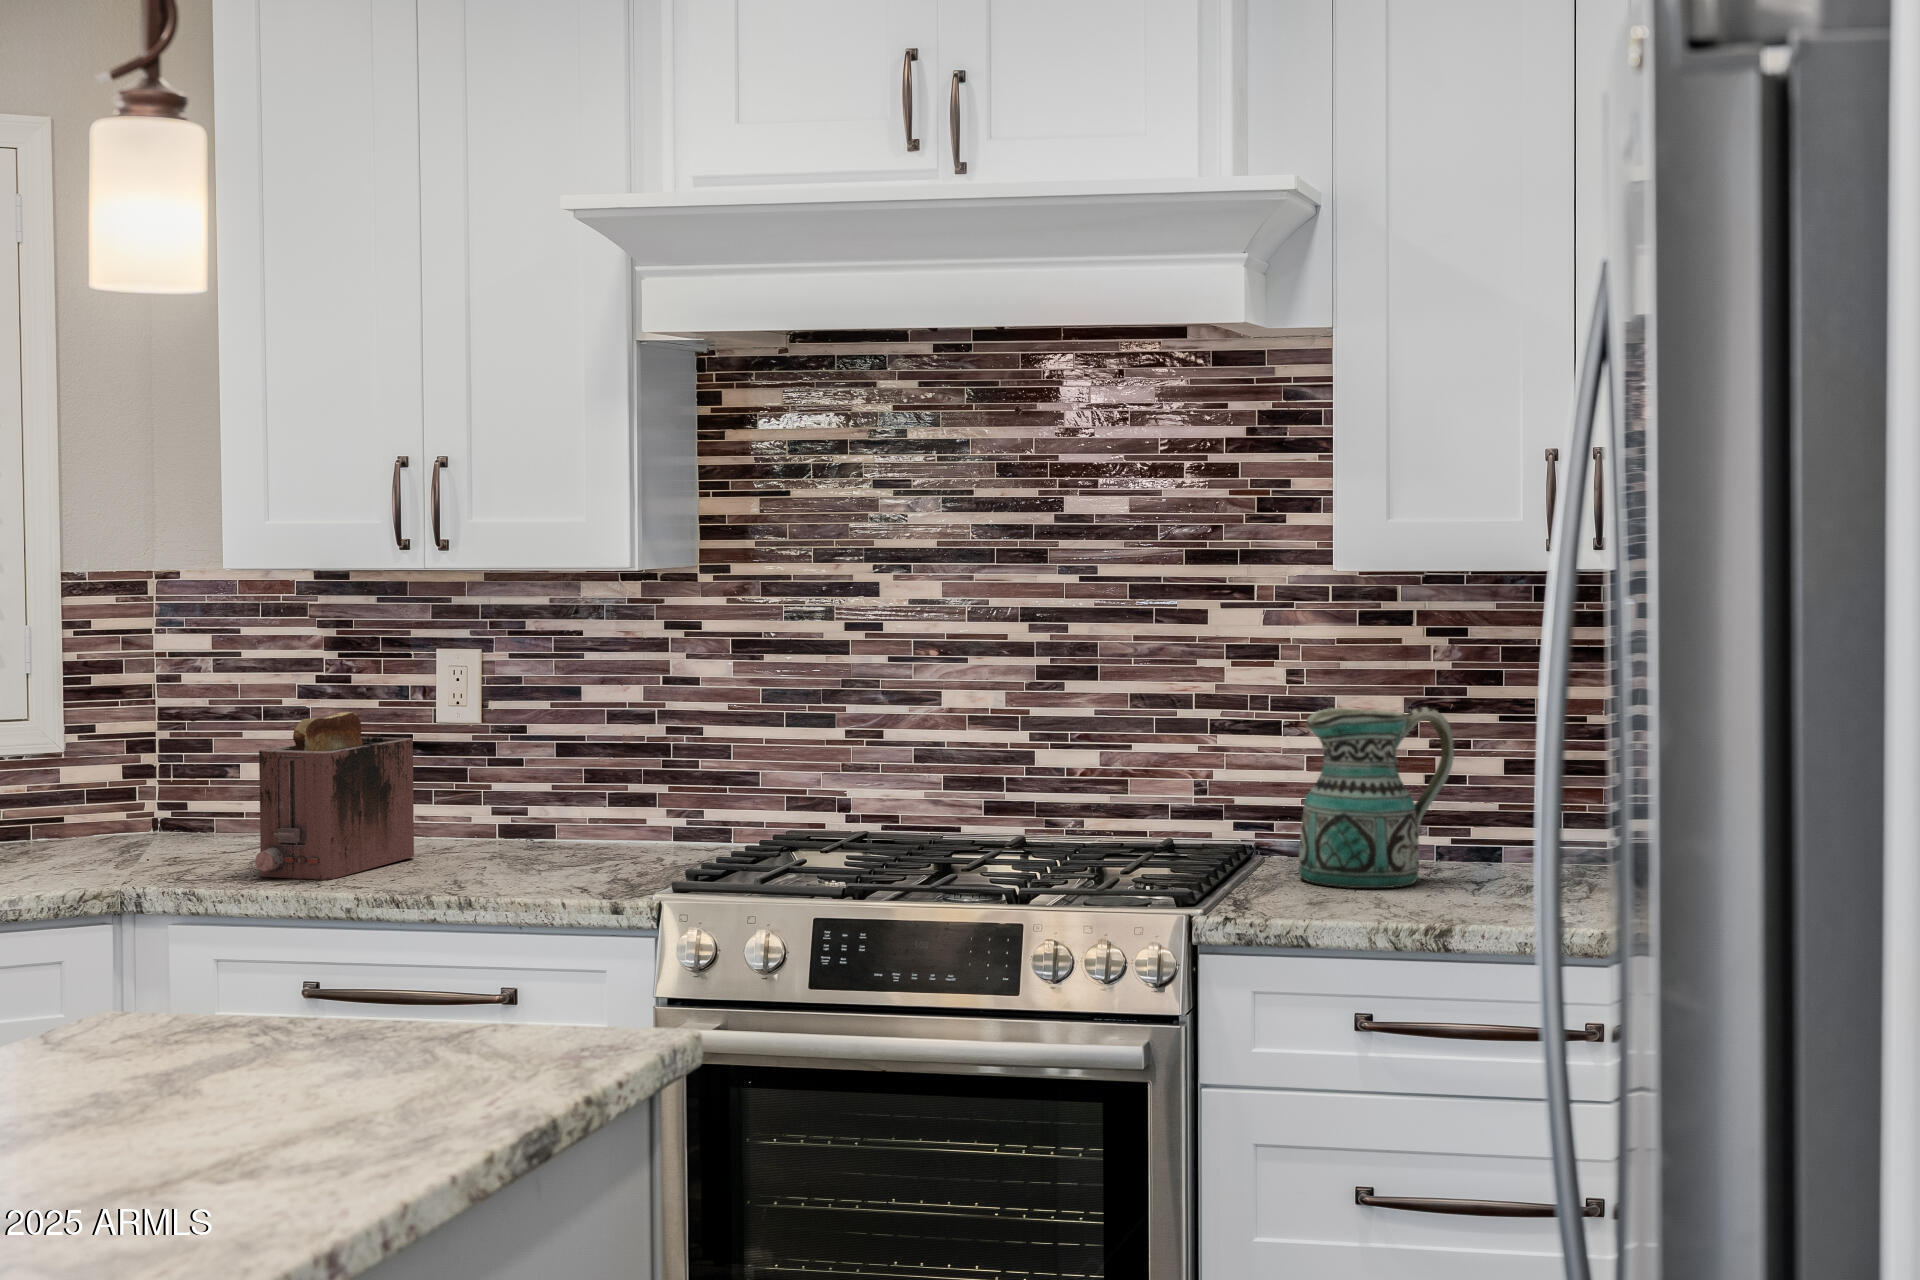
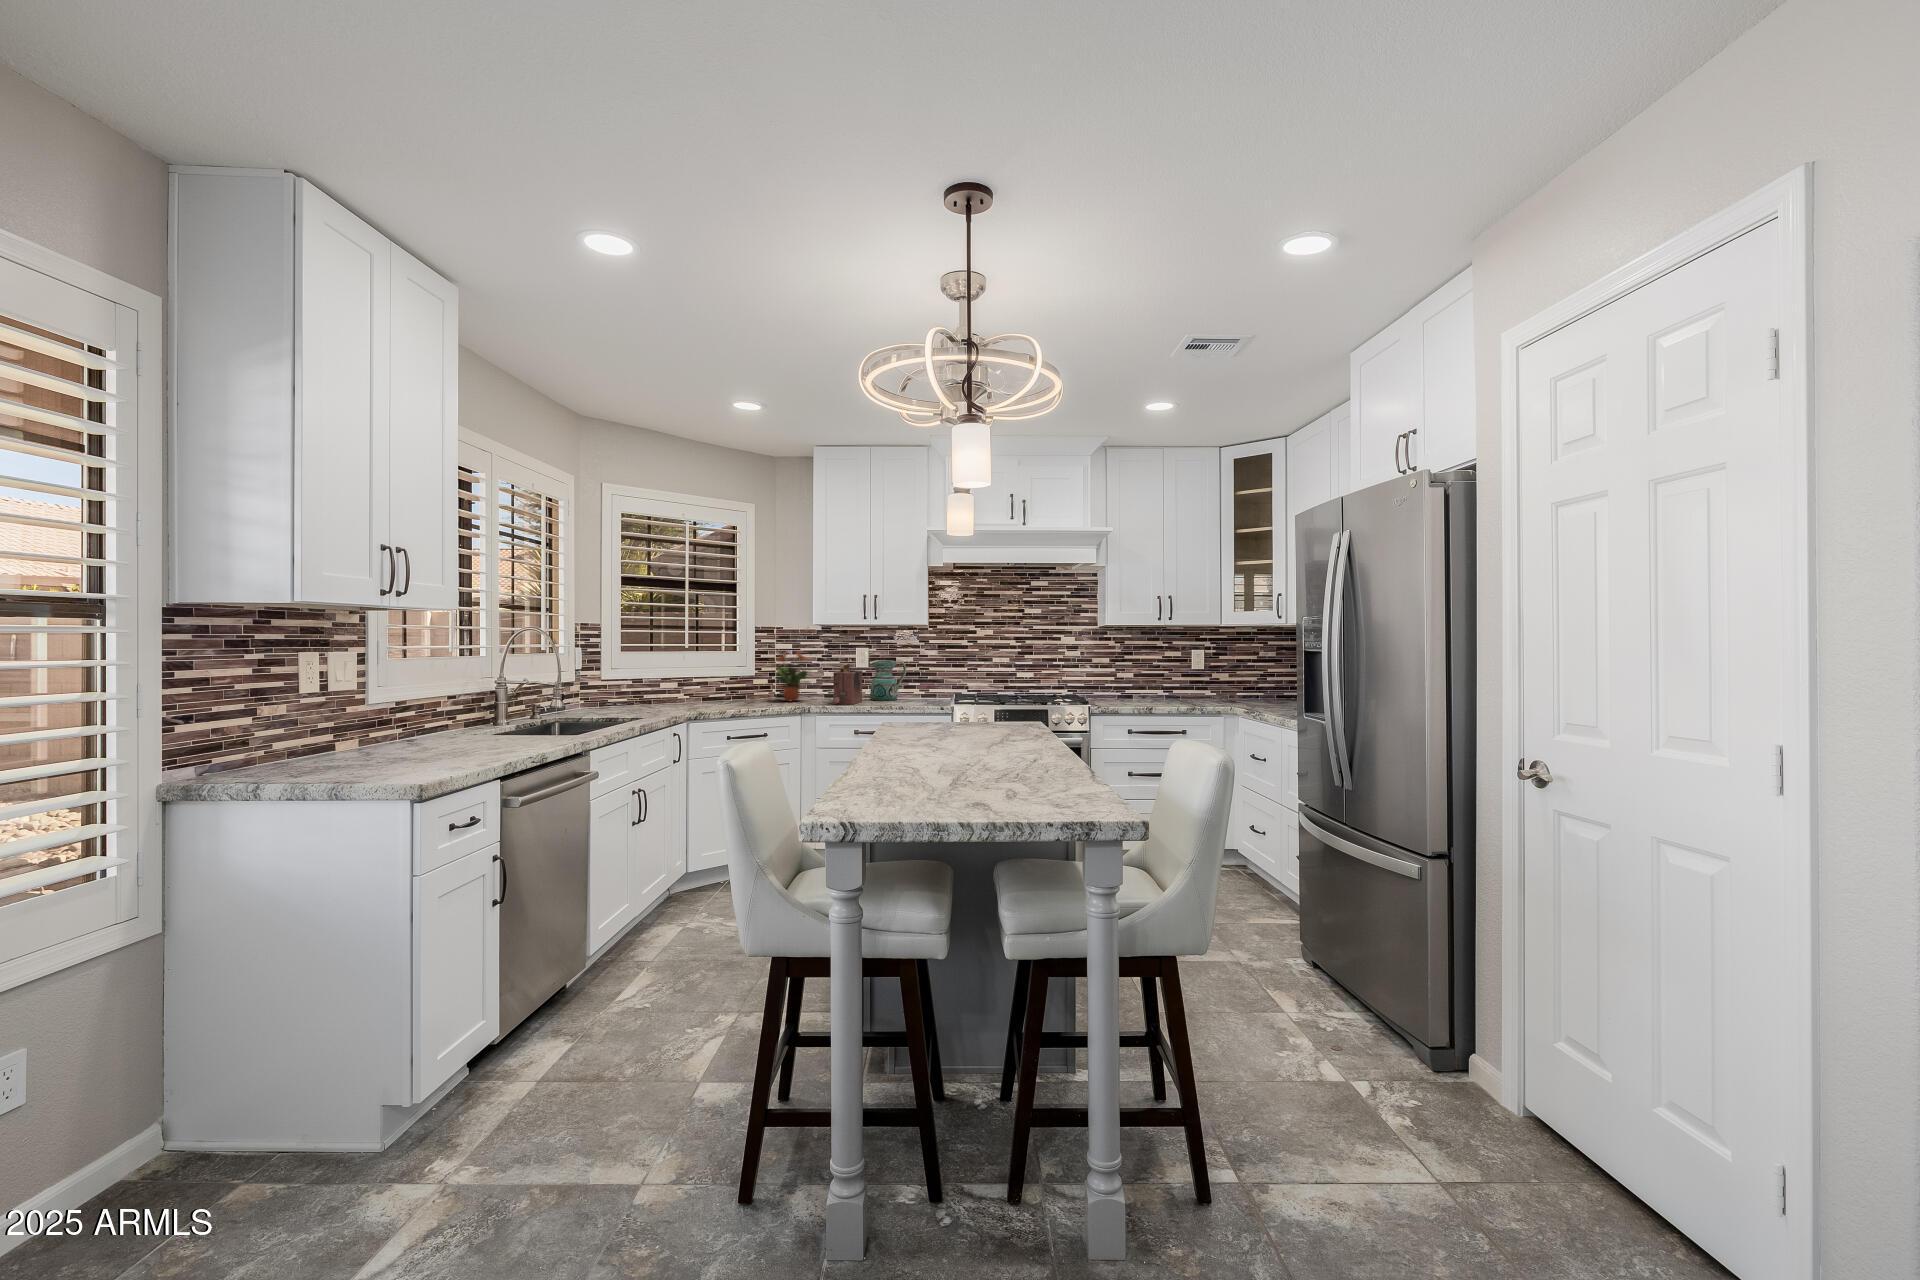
potted plant: none [72,667,251,854] -> present [775,653,809,701]
ceramic pitcher: present [1299,707,1454,888] -> present [870,660,906,701]

